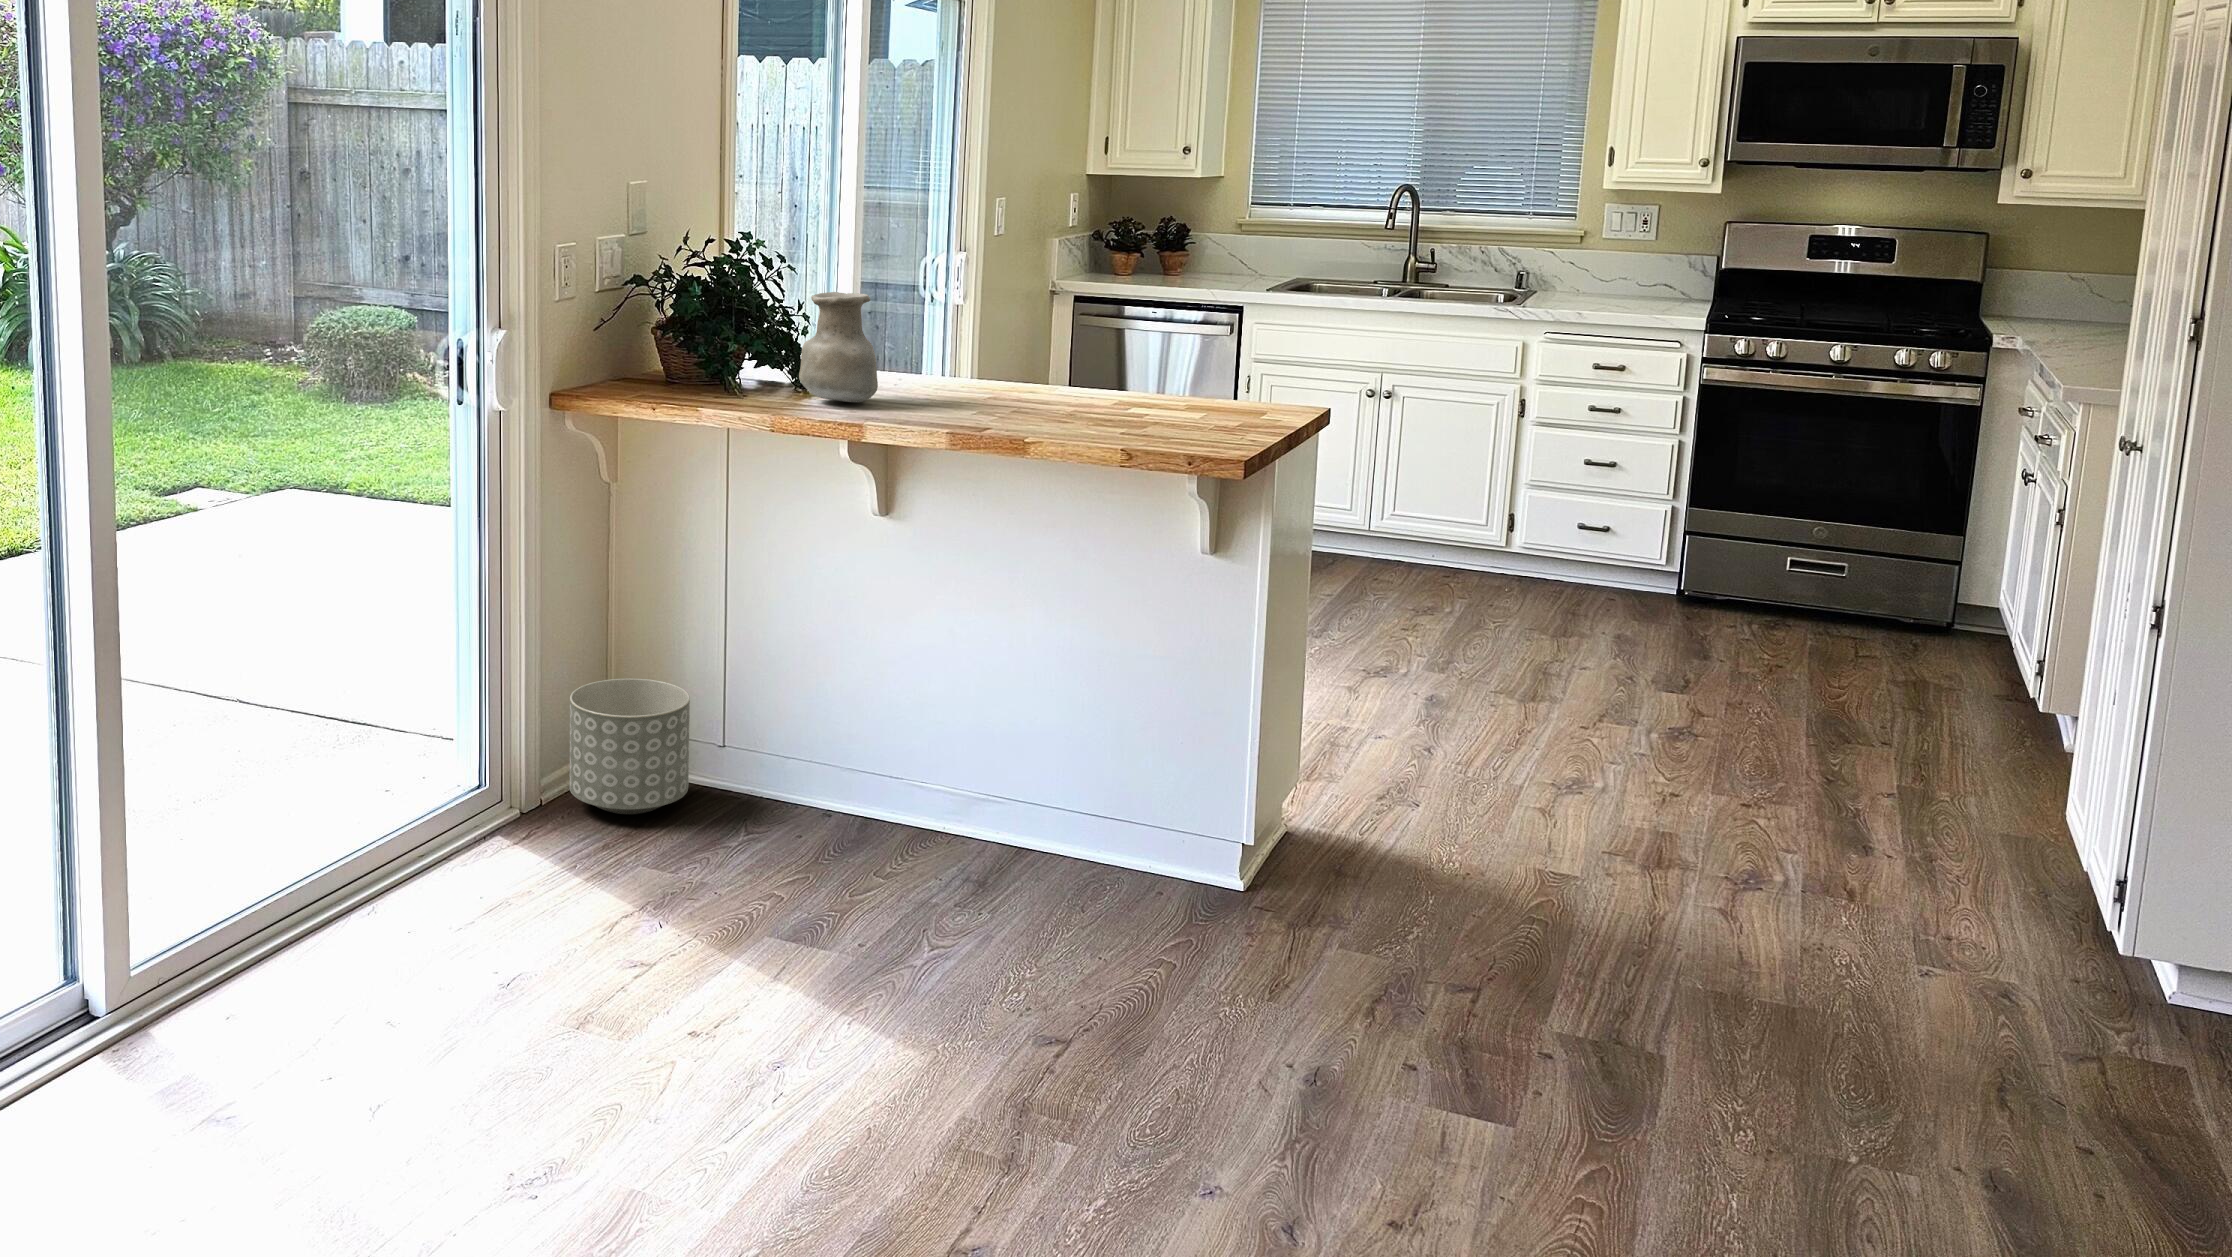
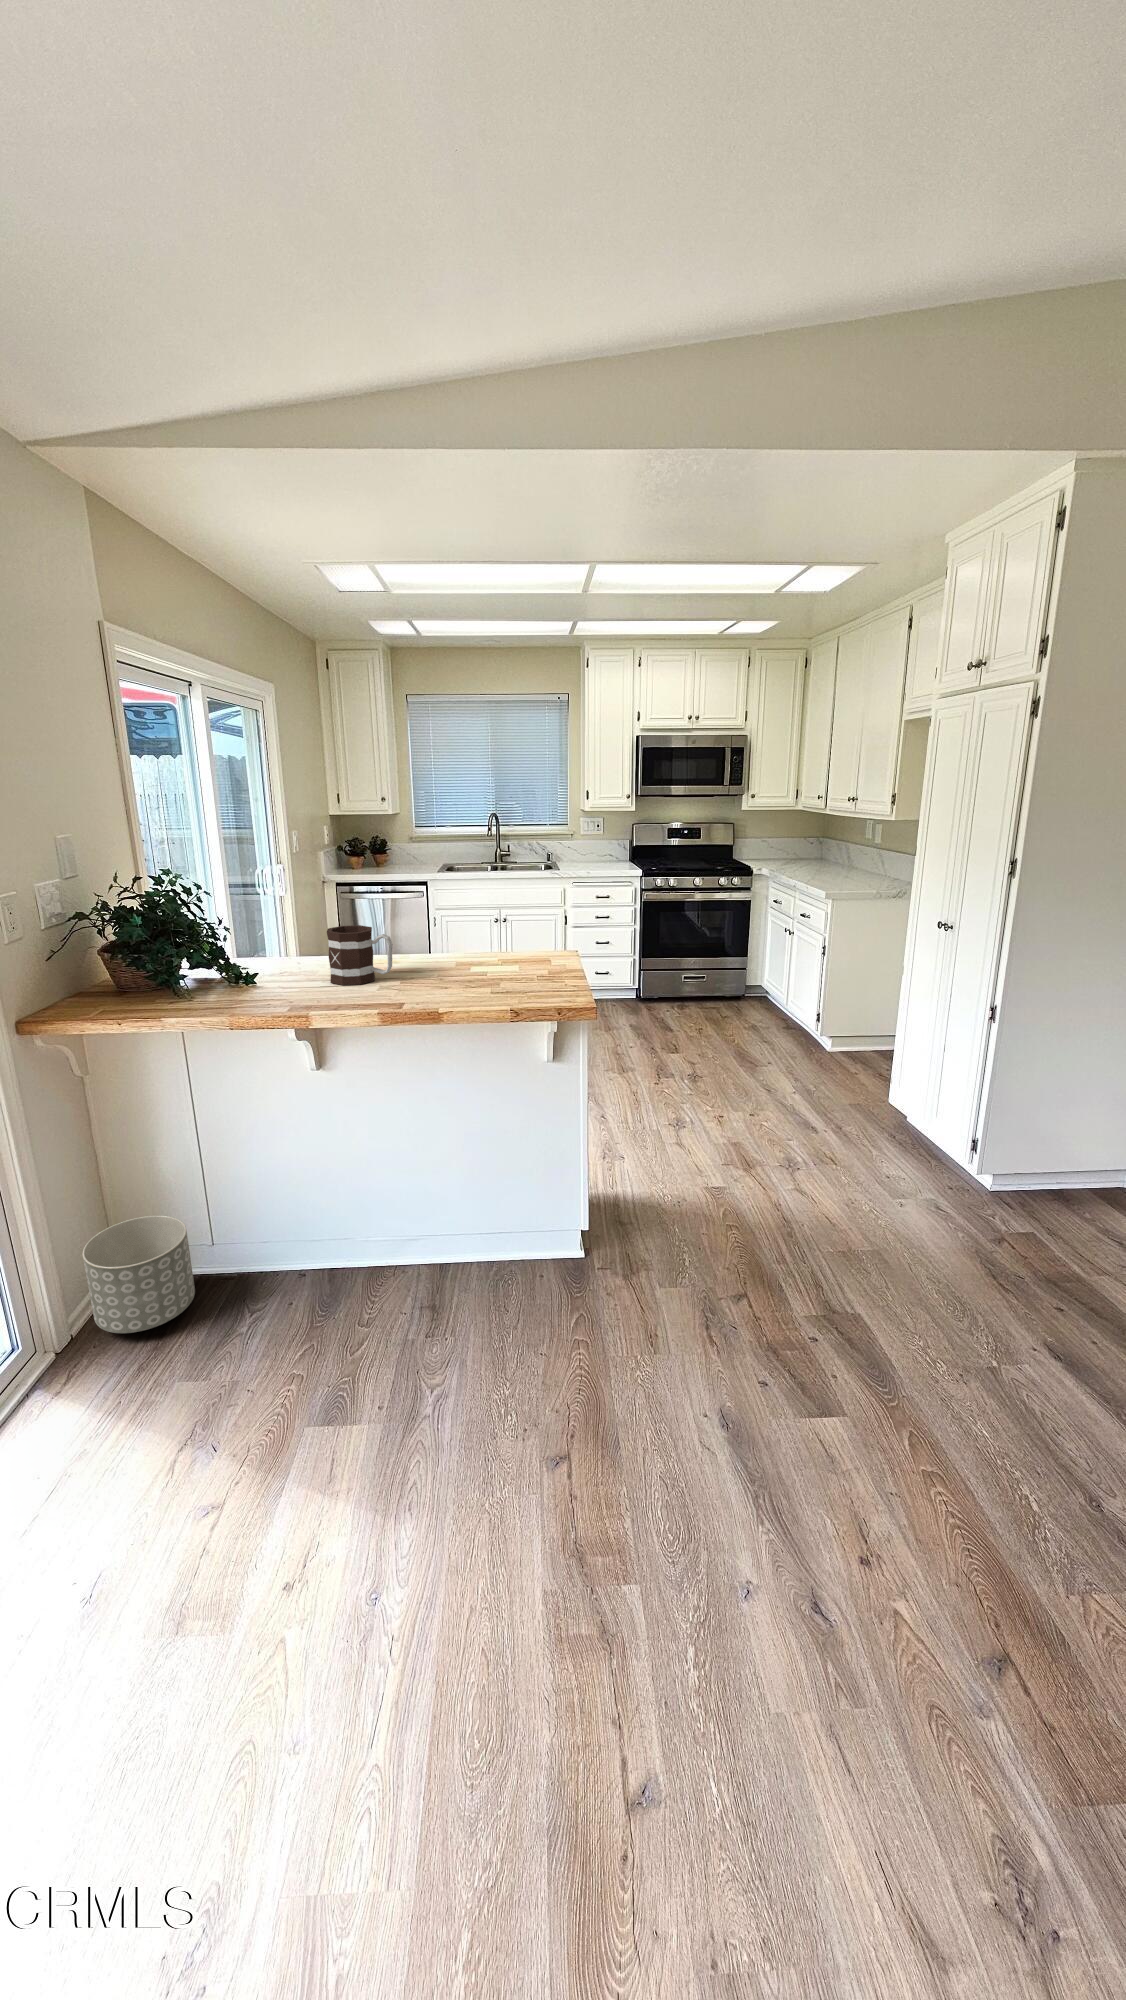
vase: present [799,292,878,402] -> none [240,913,303,995]
mug: none [920,323,1009,405] -> present [327,925,393,985]

